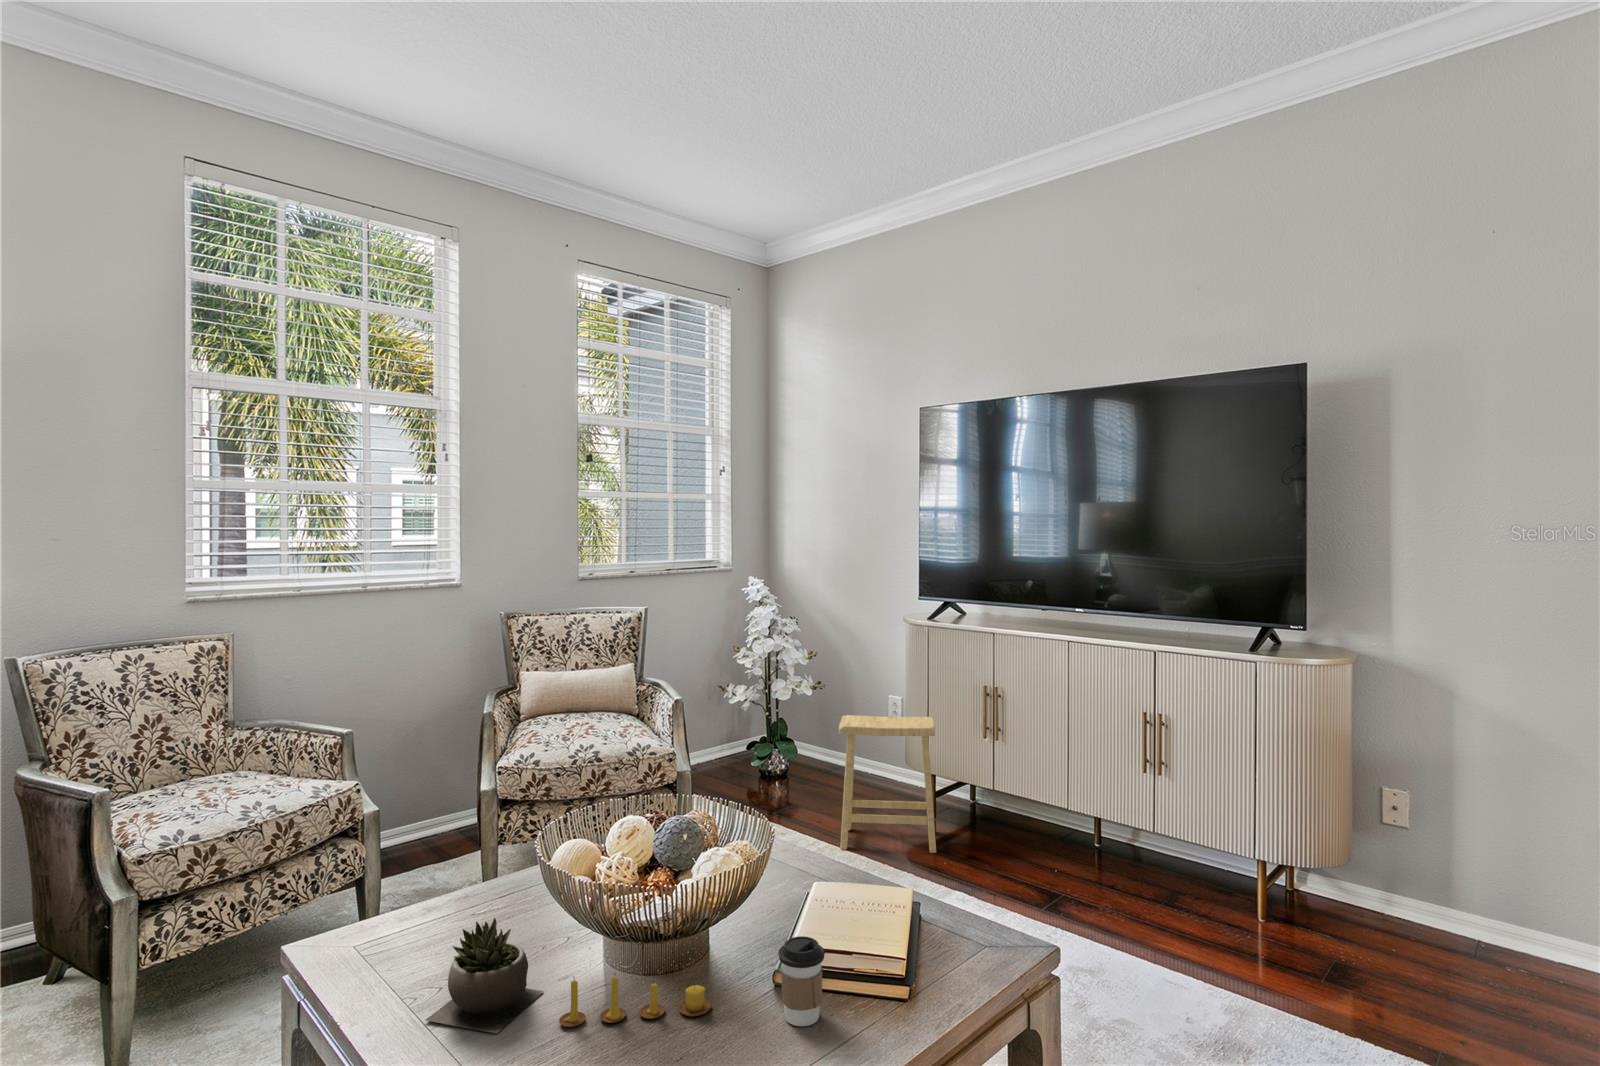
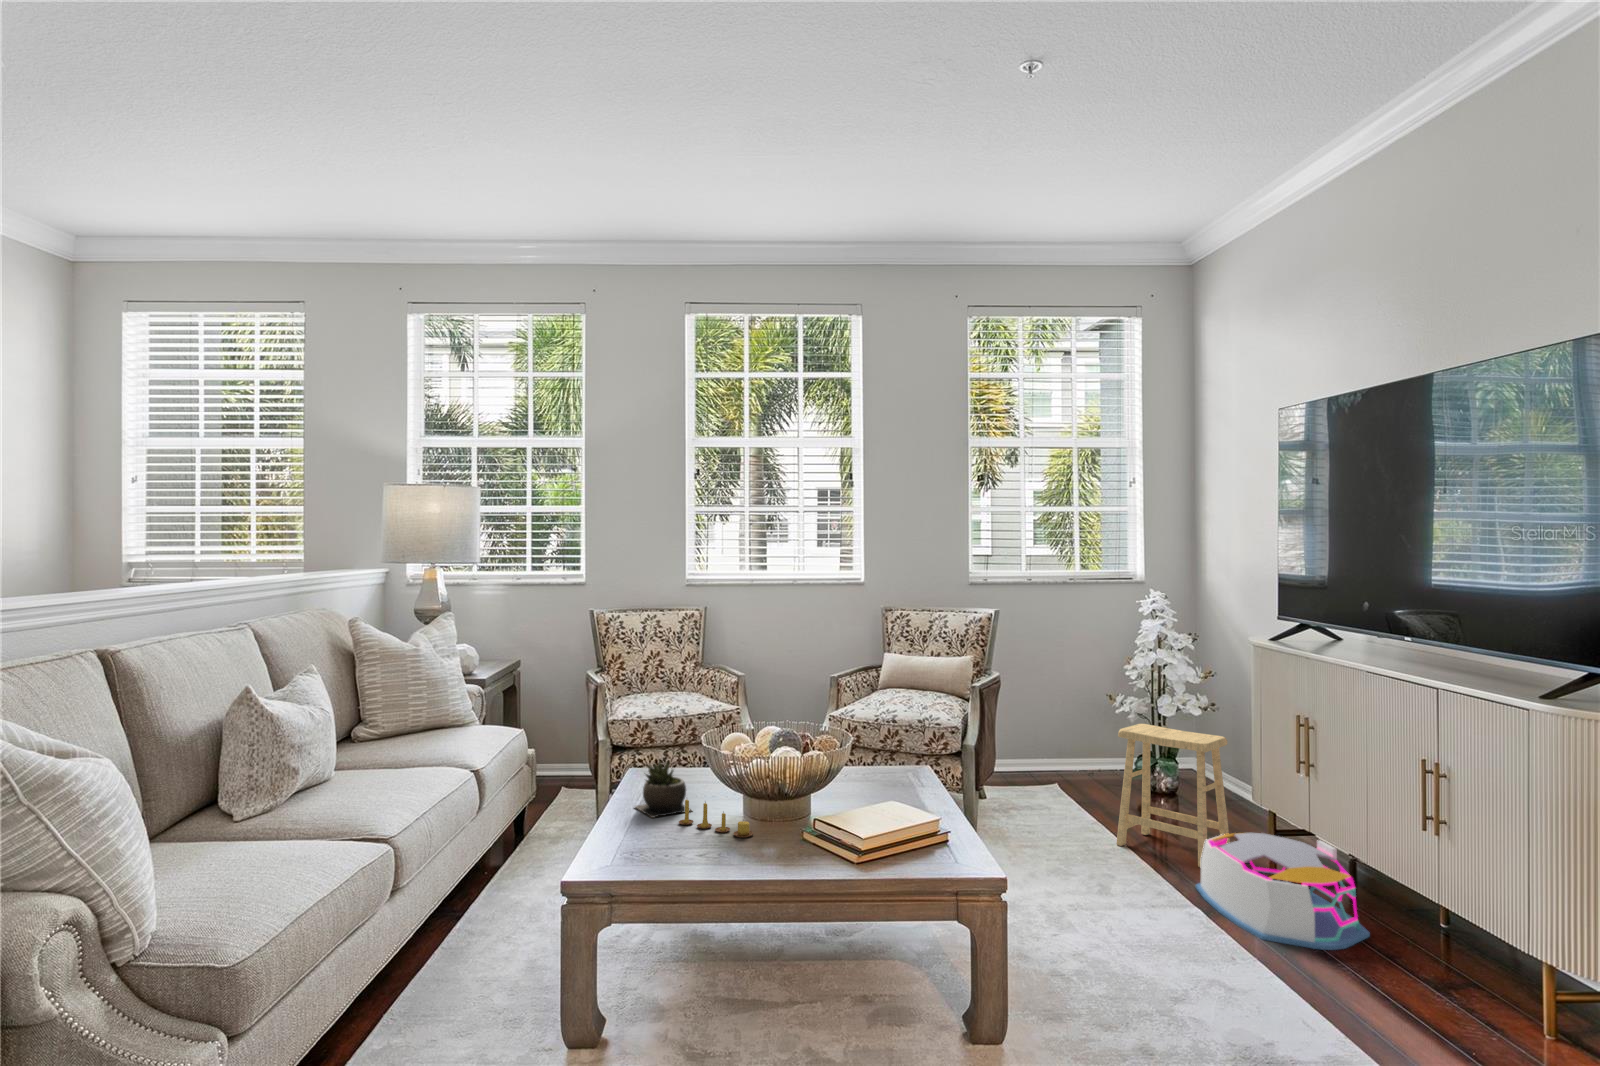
storage bin: none [959,802,1123,915] -> present [1196,832,1370,950]
coffee cup: present [778,936,825,1026] -> none [770,802,800,855]

